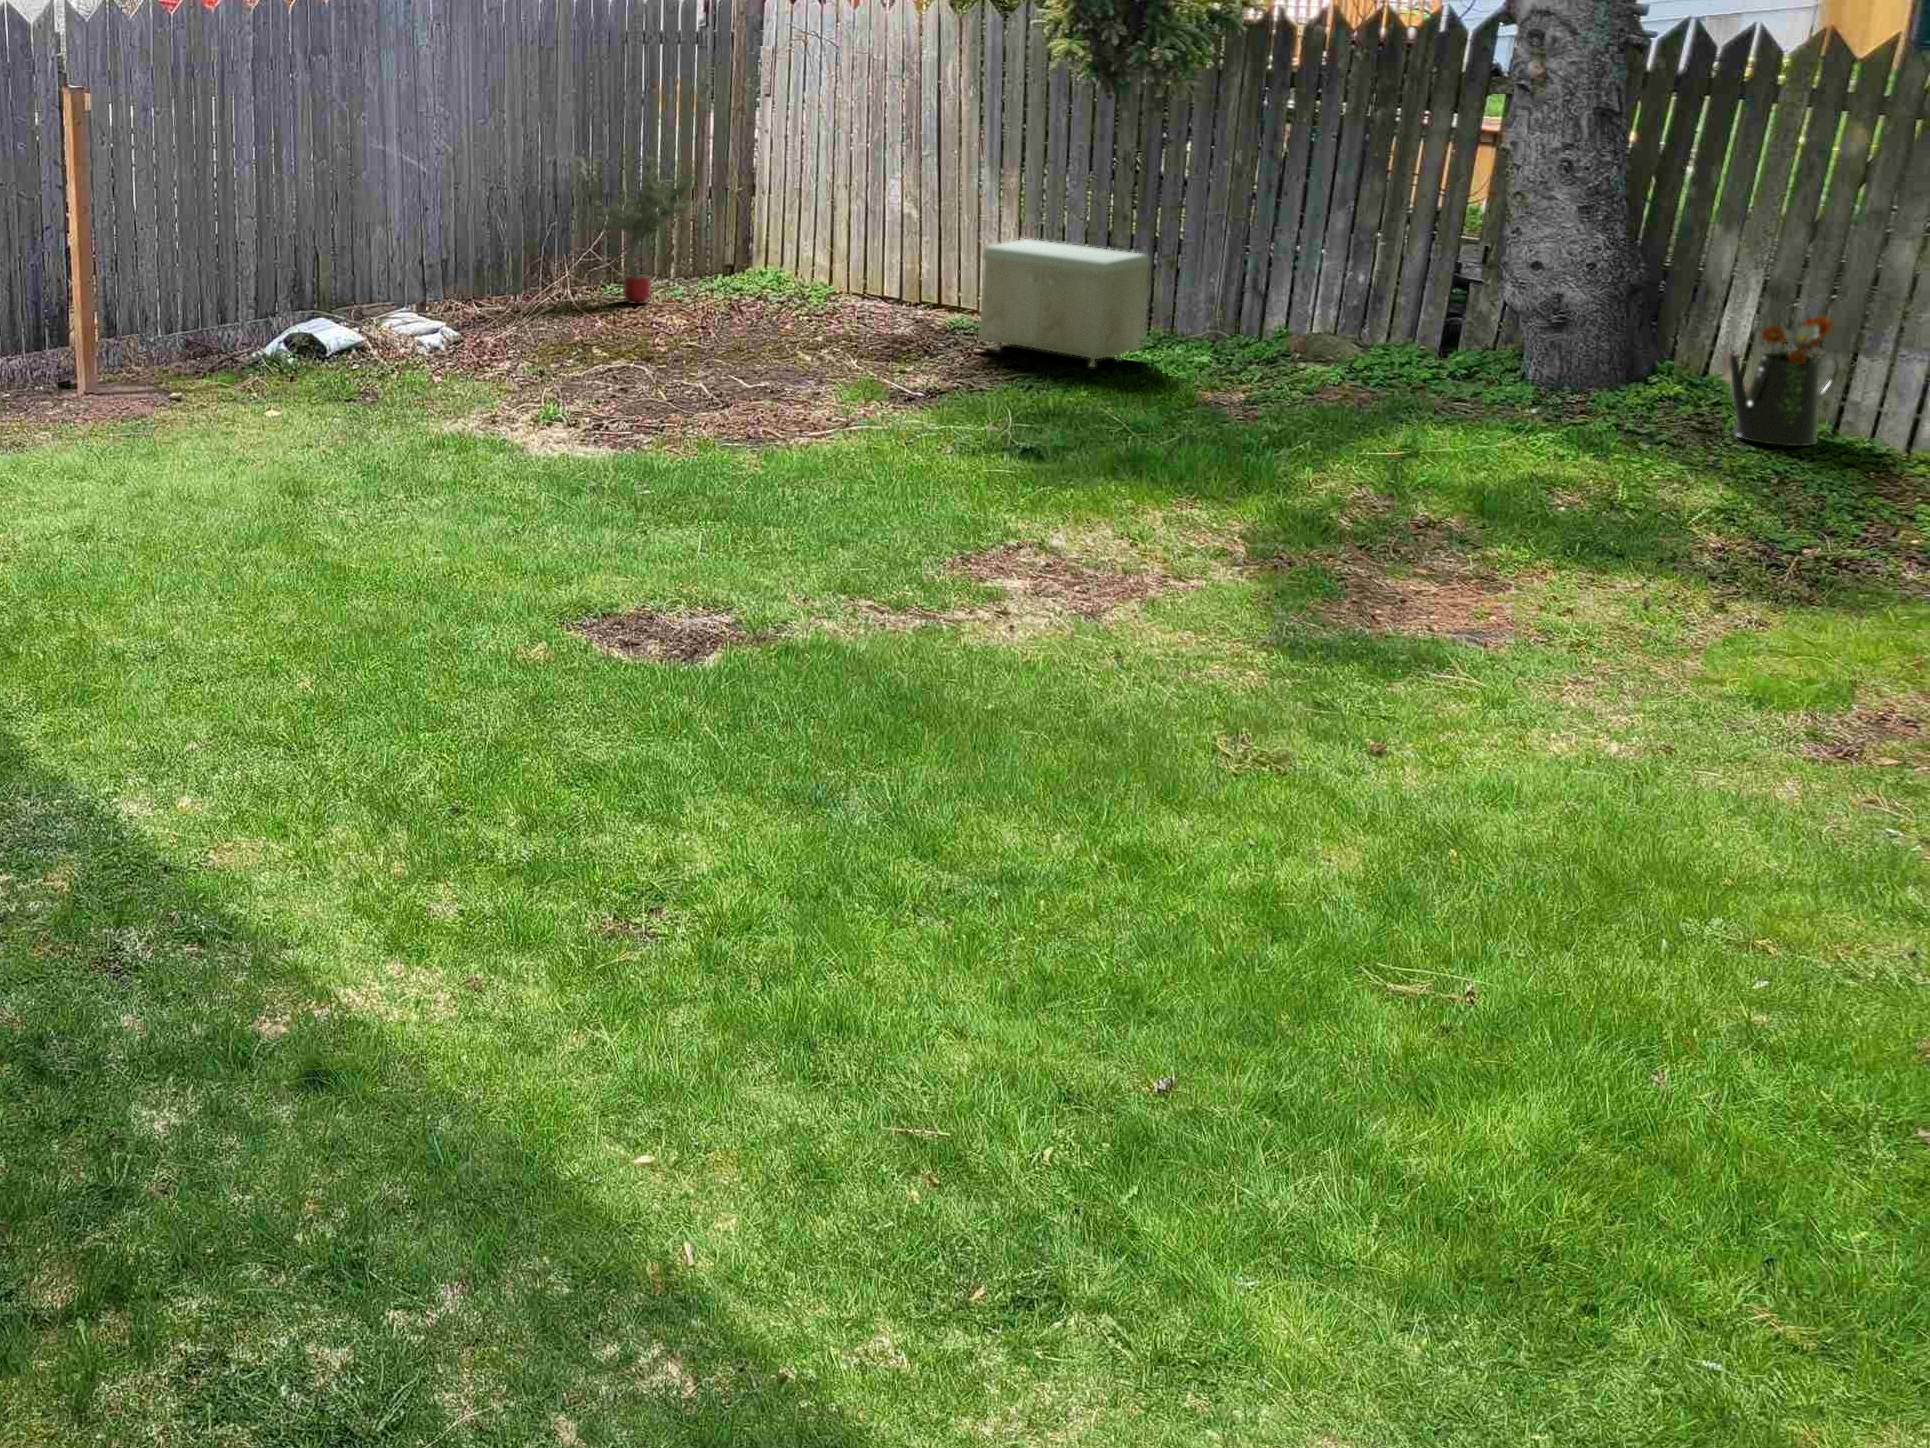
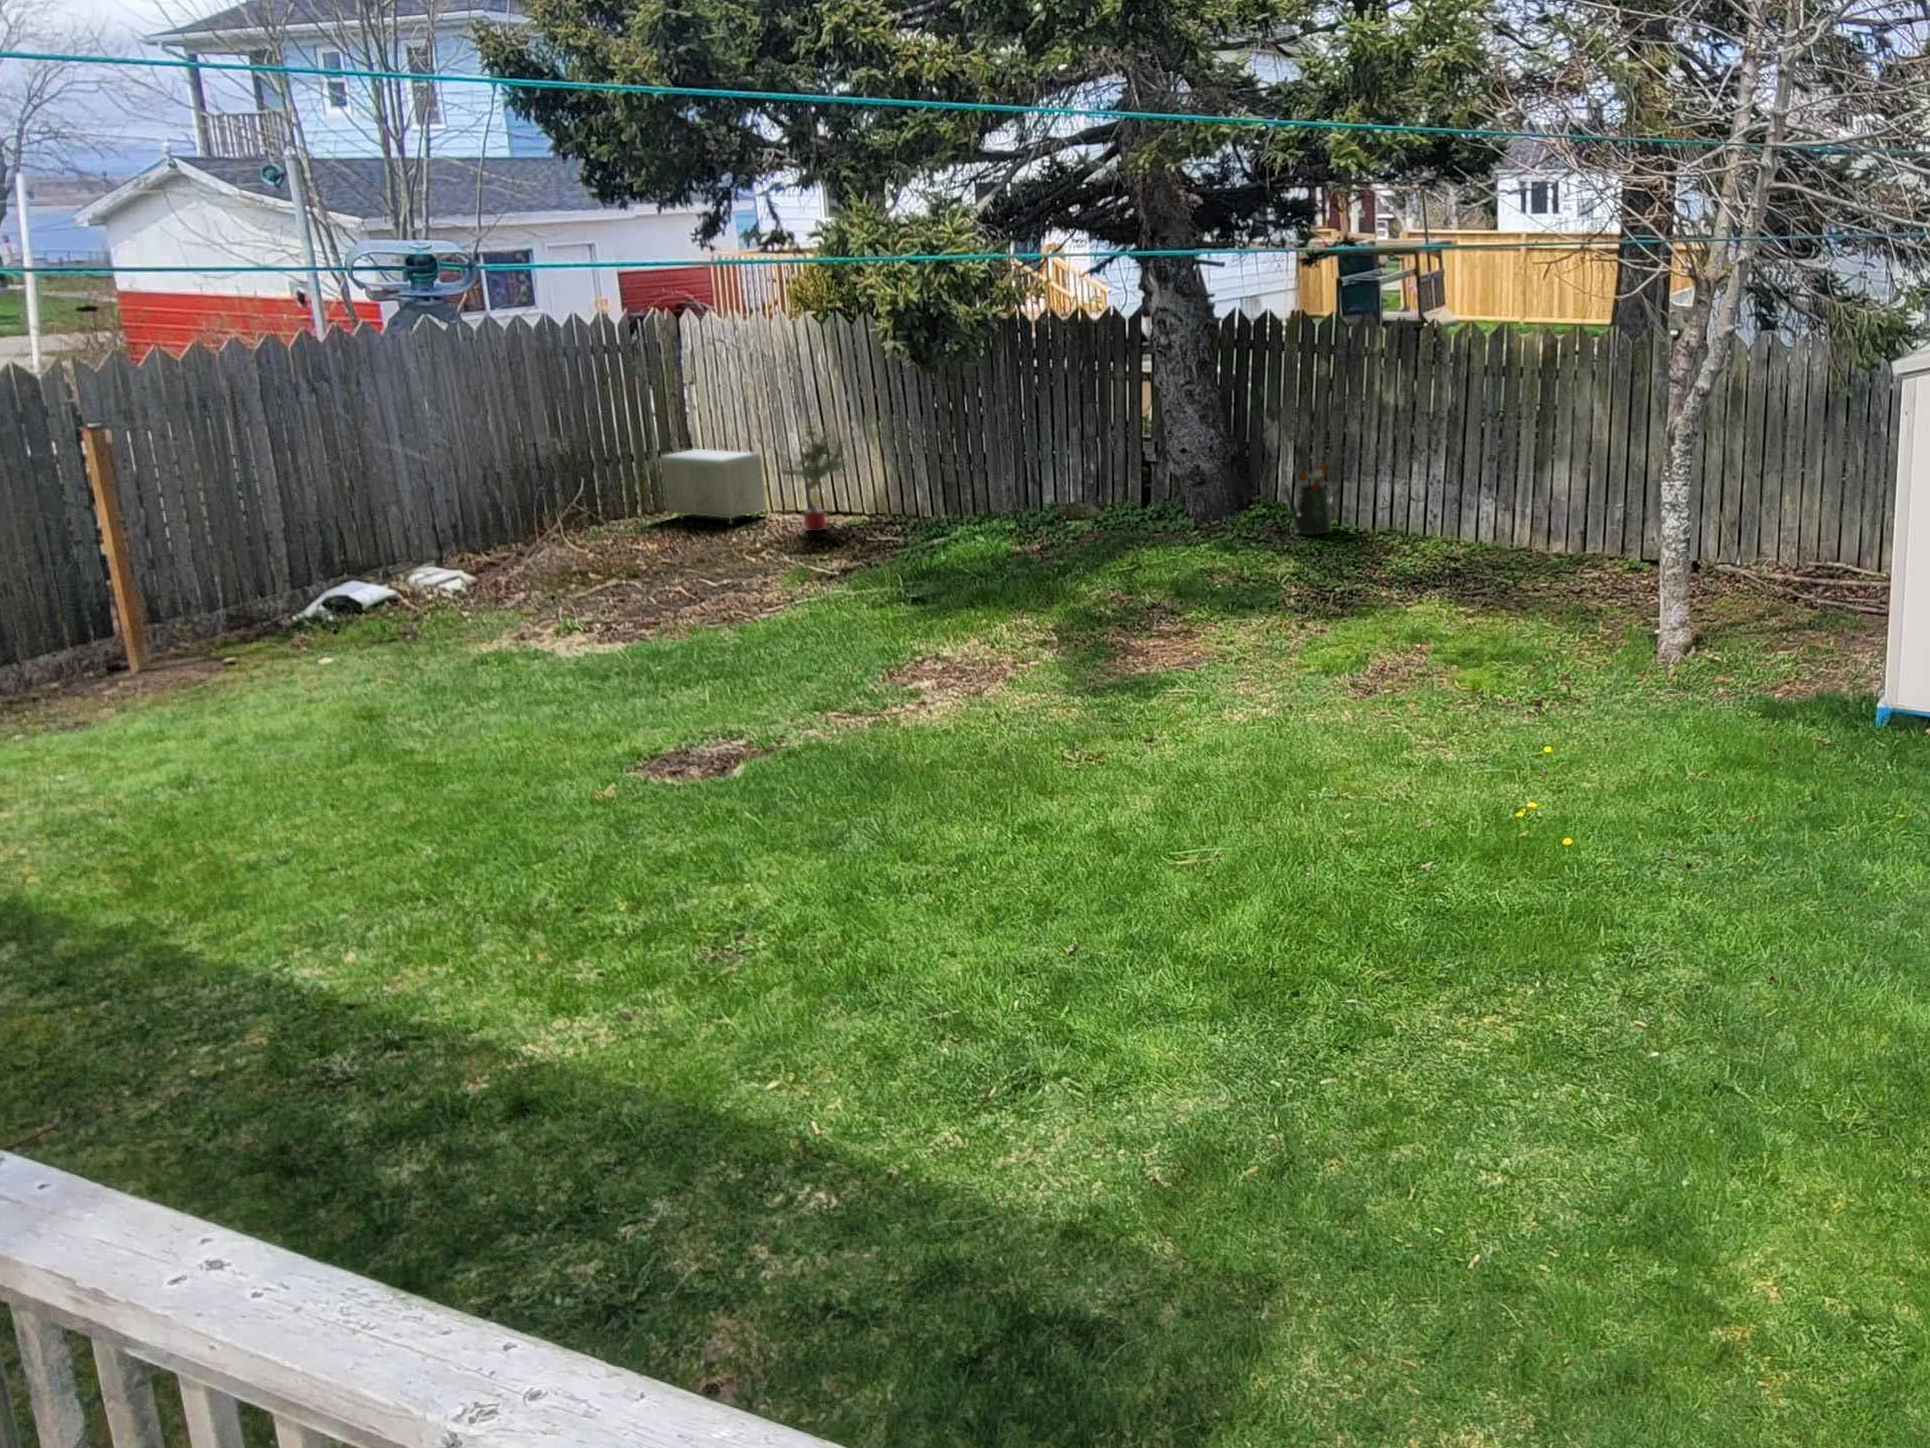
potted tree: present [587,156,694,304] -> present [780,426,847,531]
storage bench: present [979,239,1149,367] -> present [660,449,766,523]

